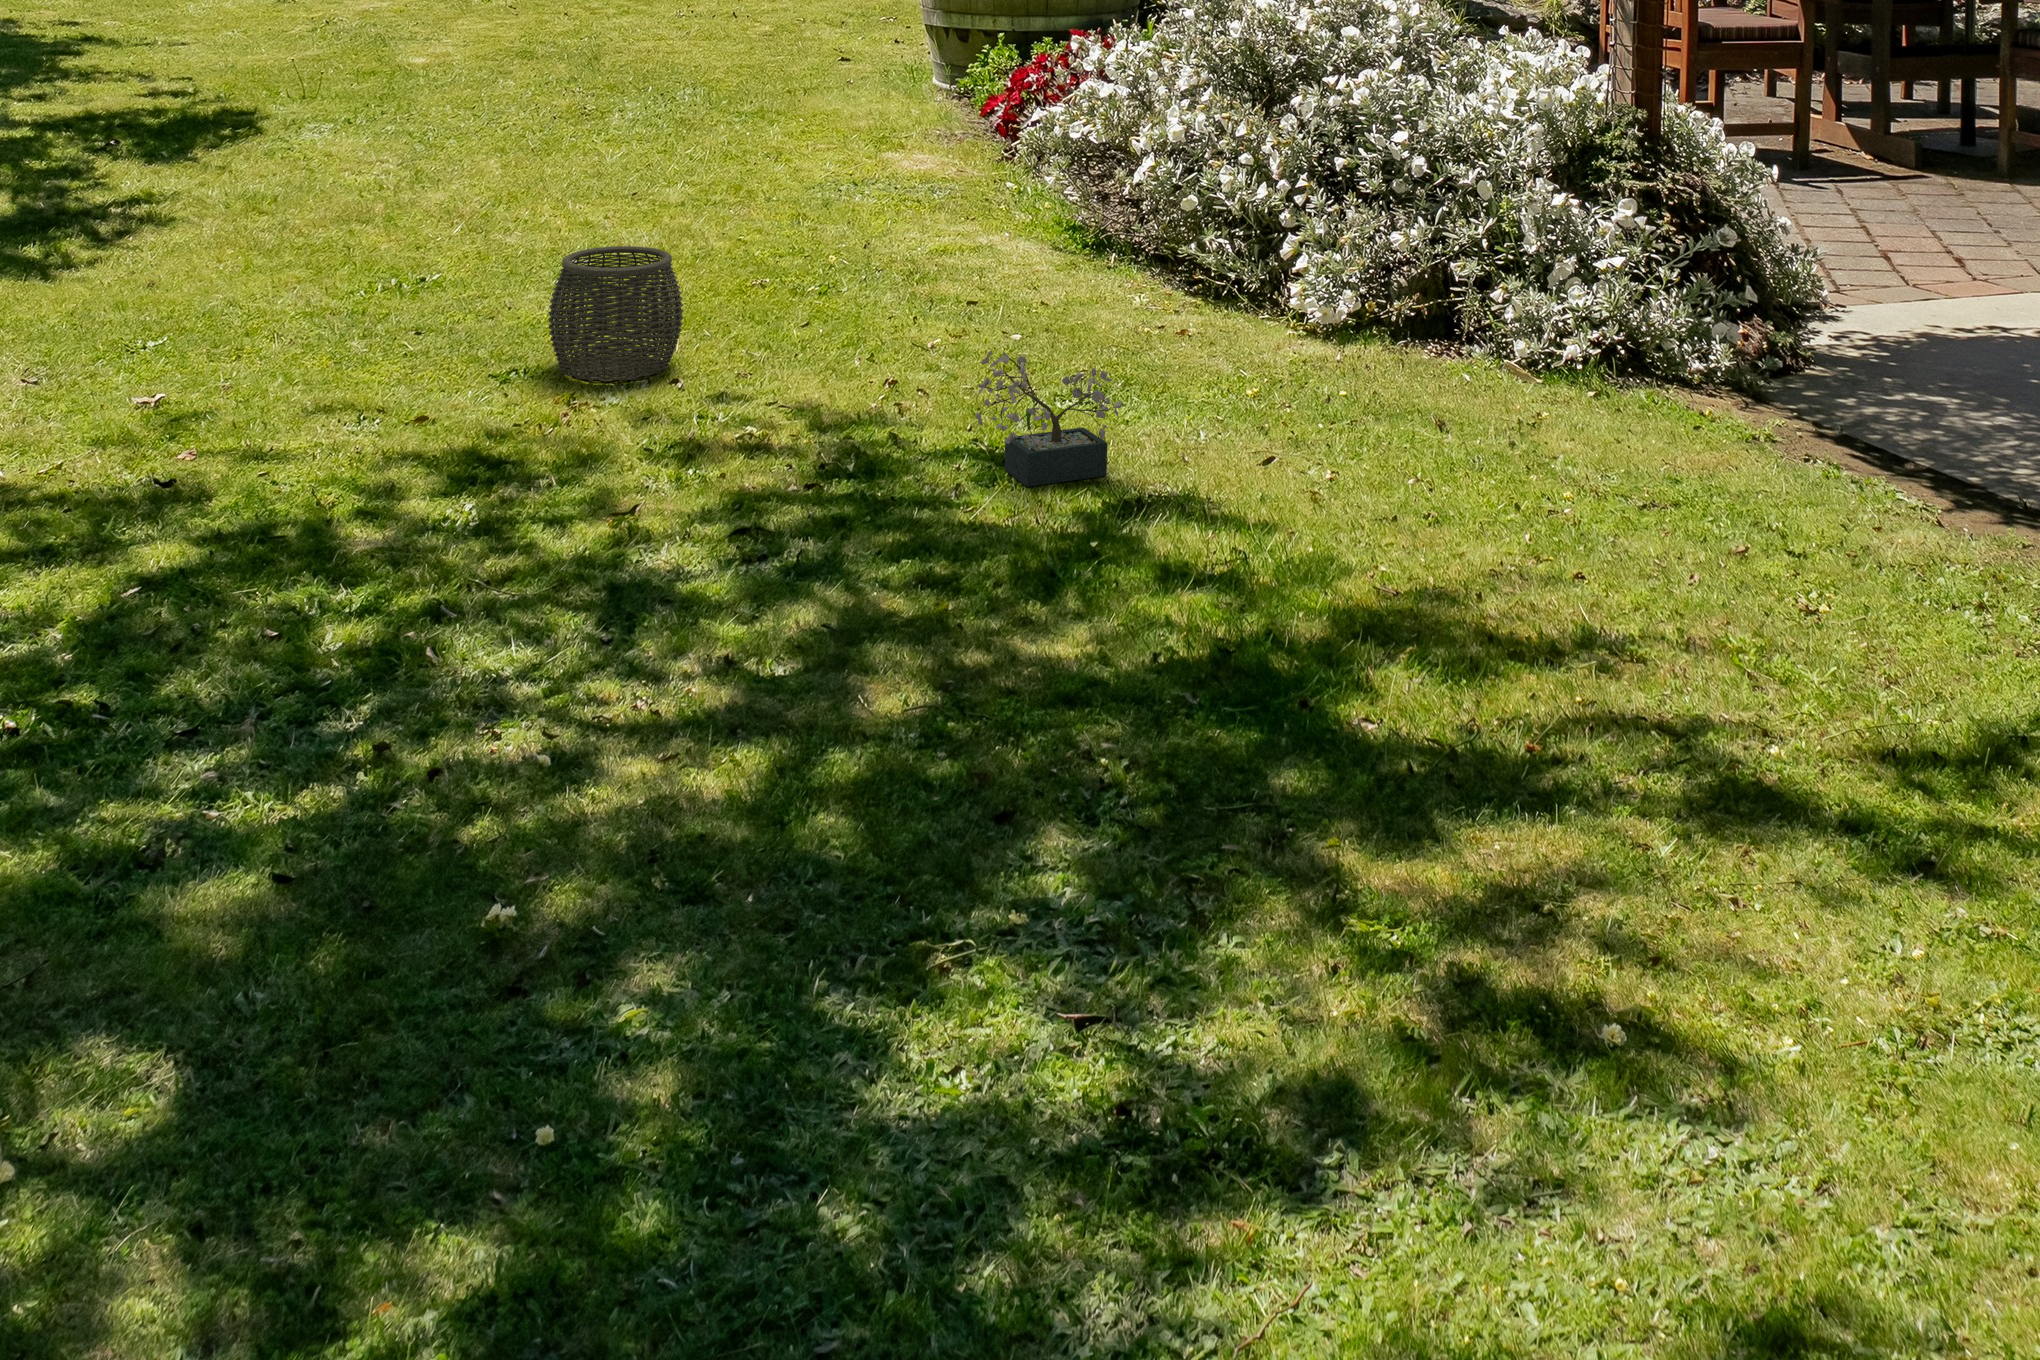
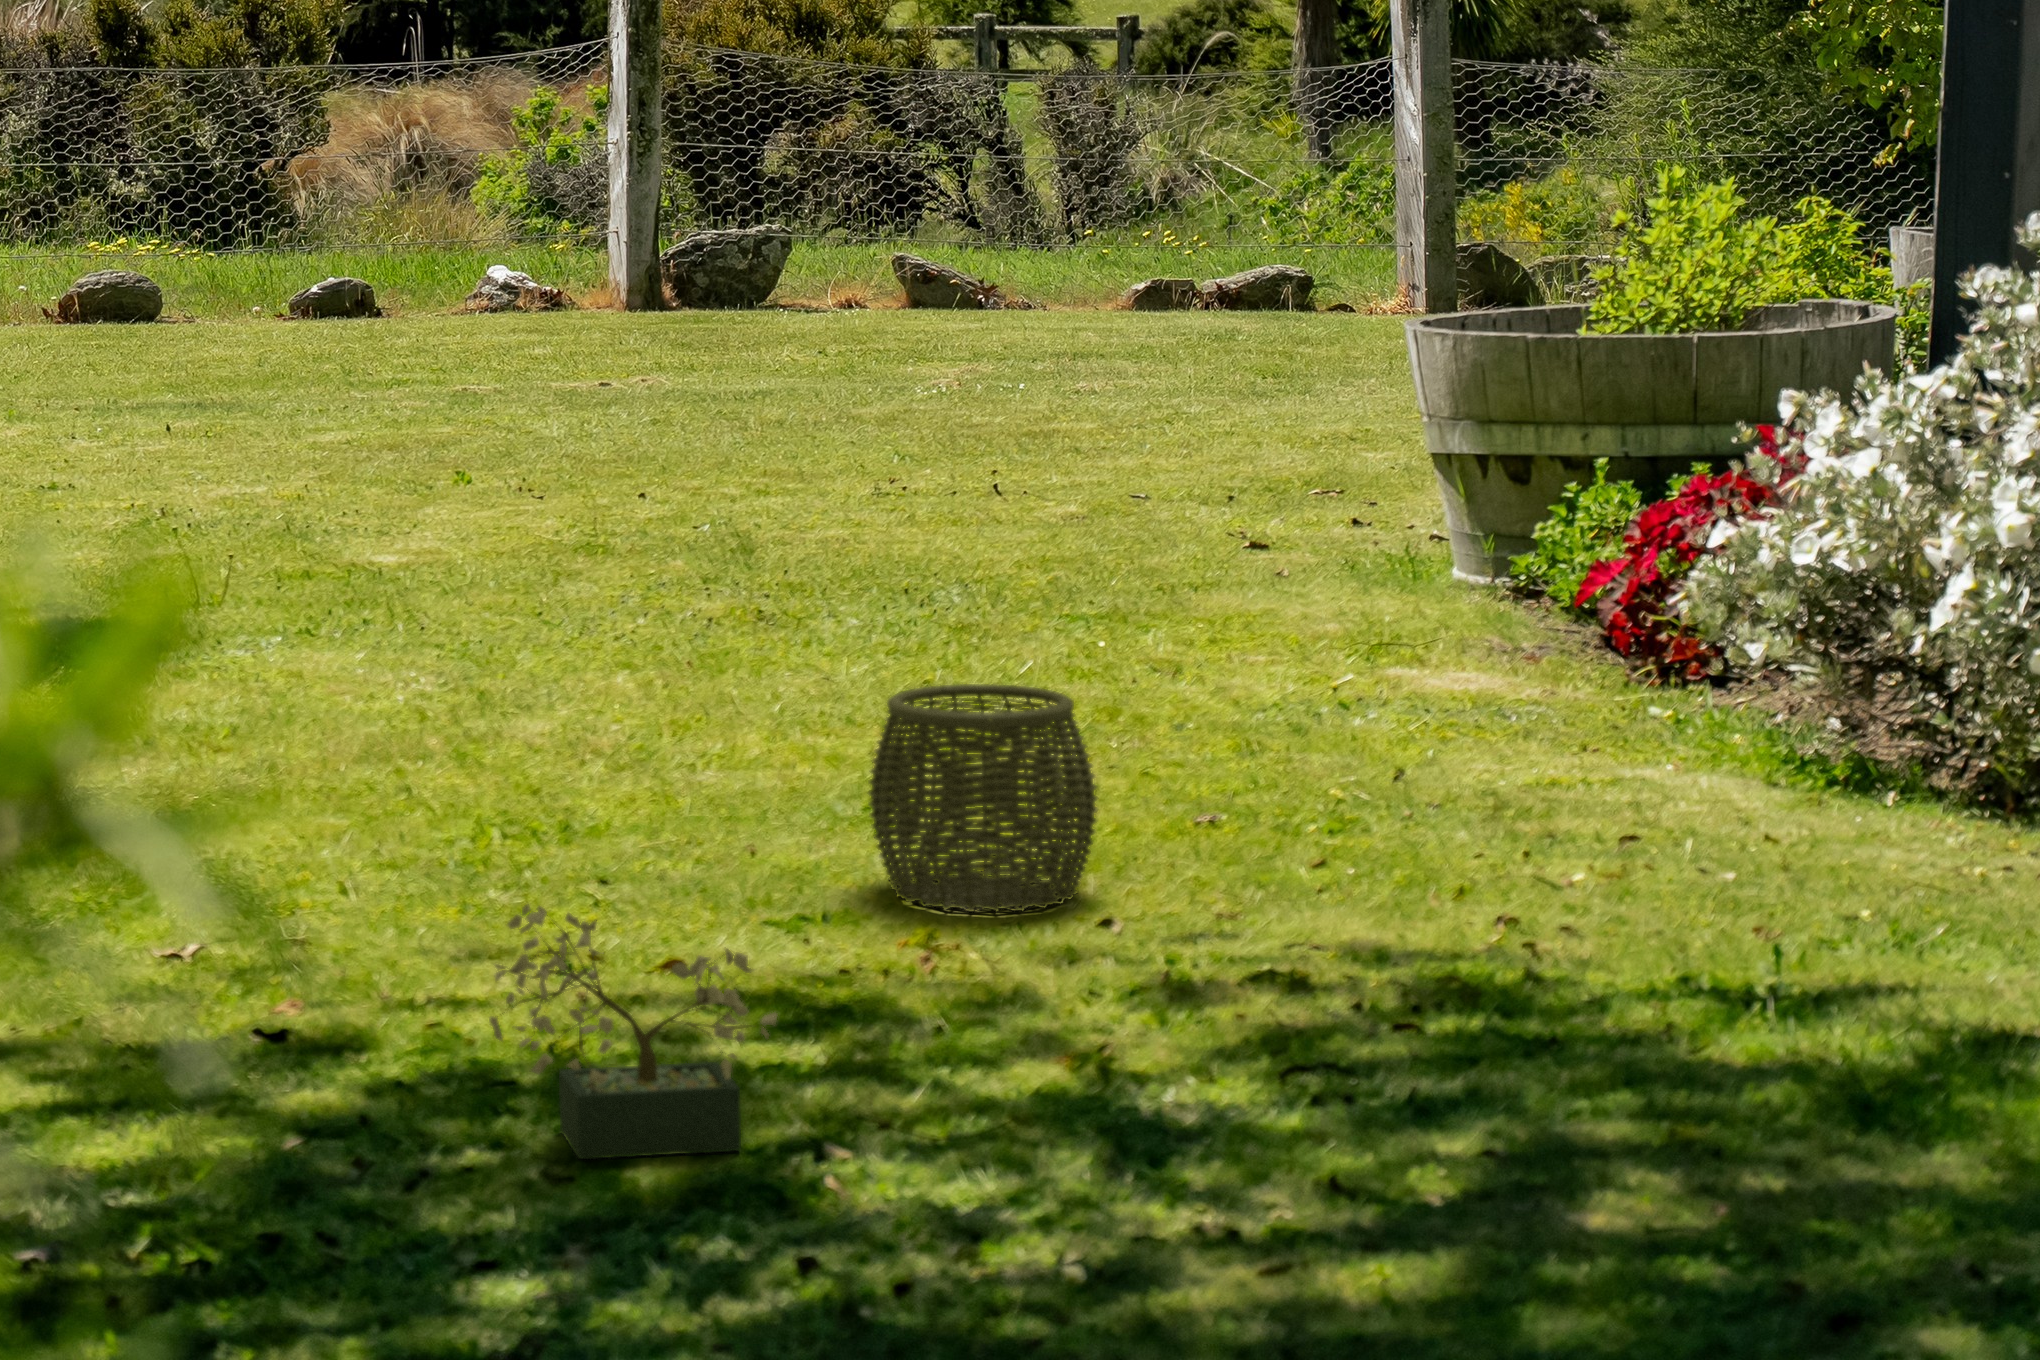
decorative plant: present [976,351,1122,487] -> present [489,904,777,1159]

